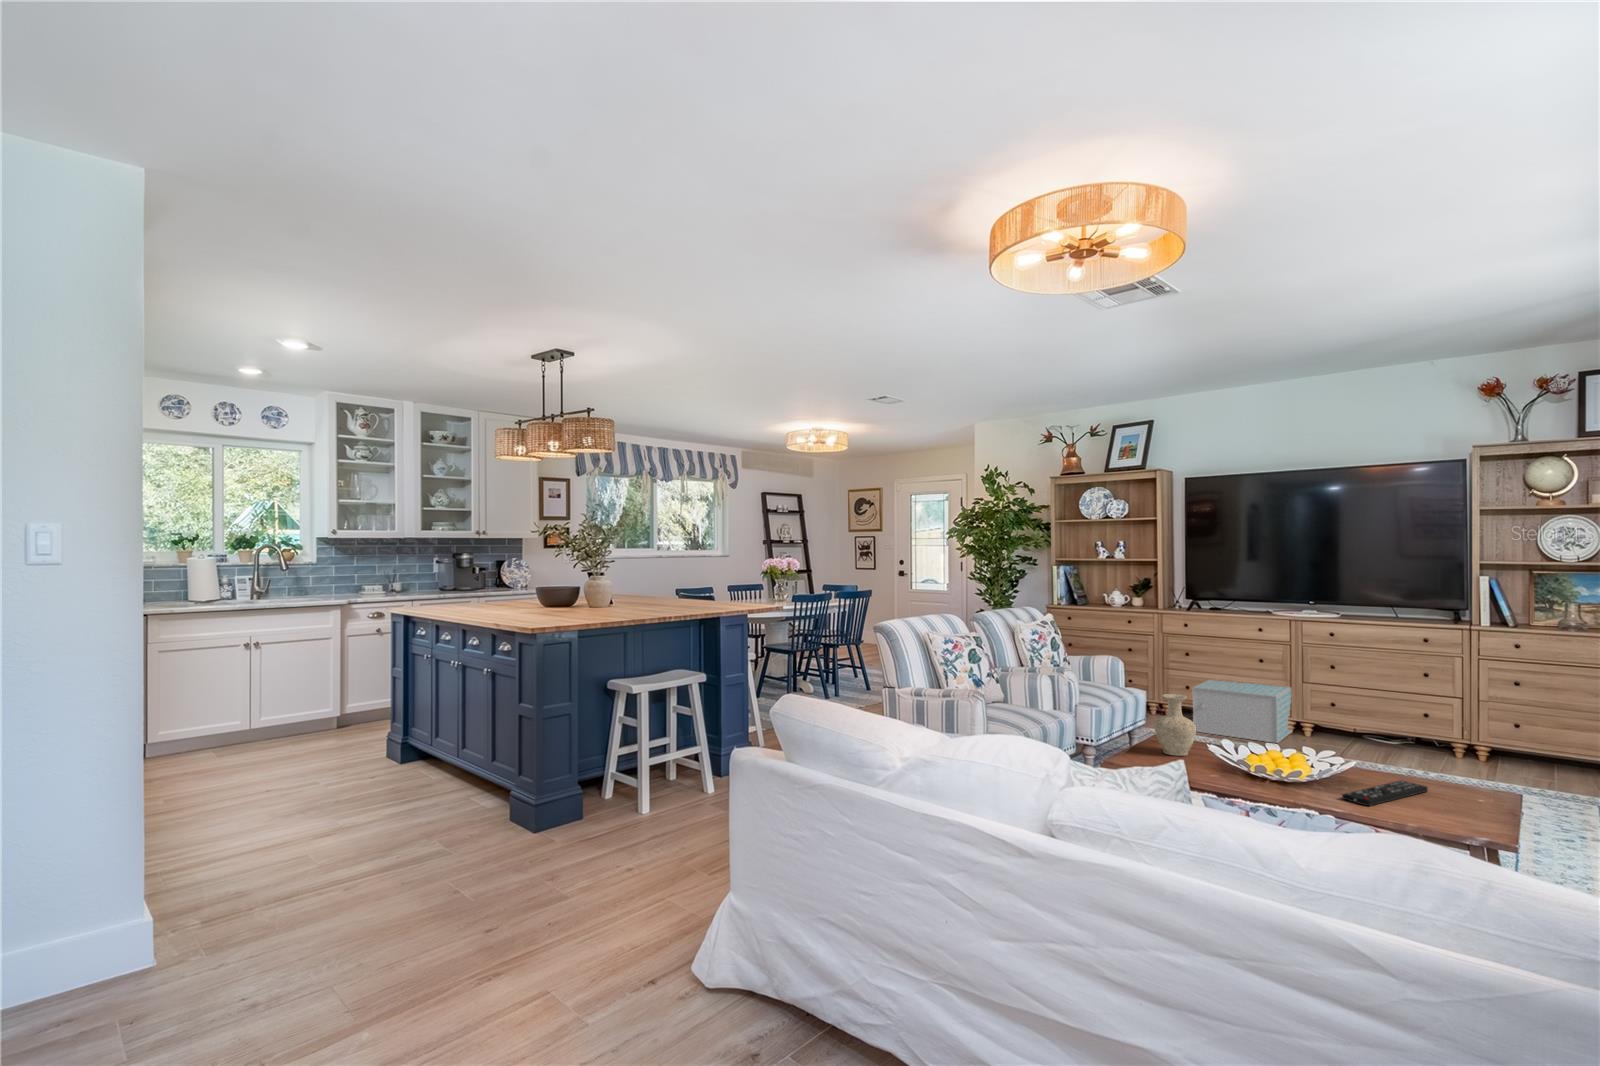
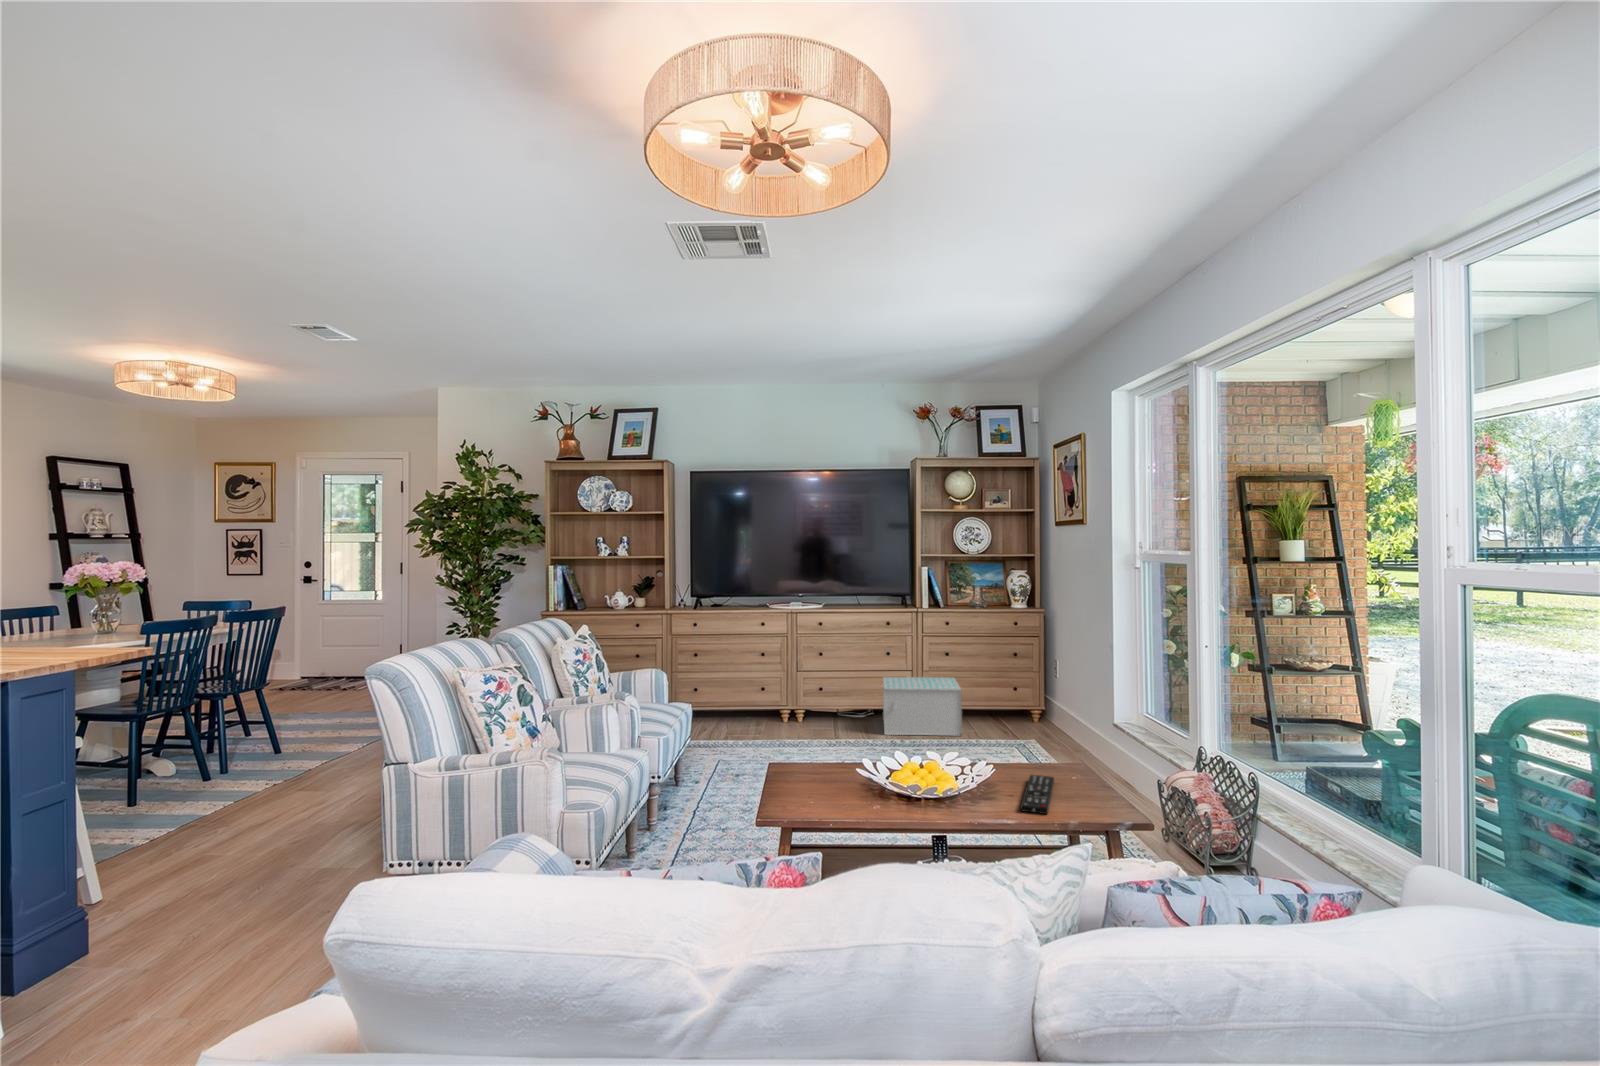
storage box: present [1193,680,1292,743] -> present [883,677,962,735]
vase: present [1155,694,1196,756] -> none [803,718,848,792]

